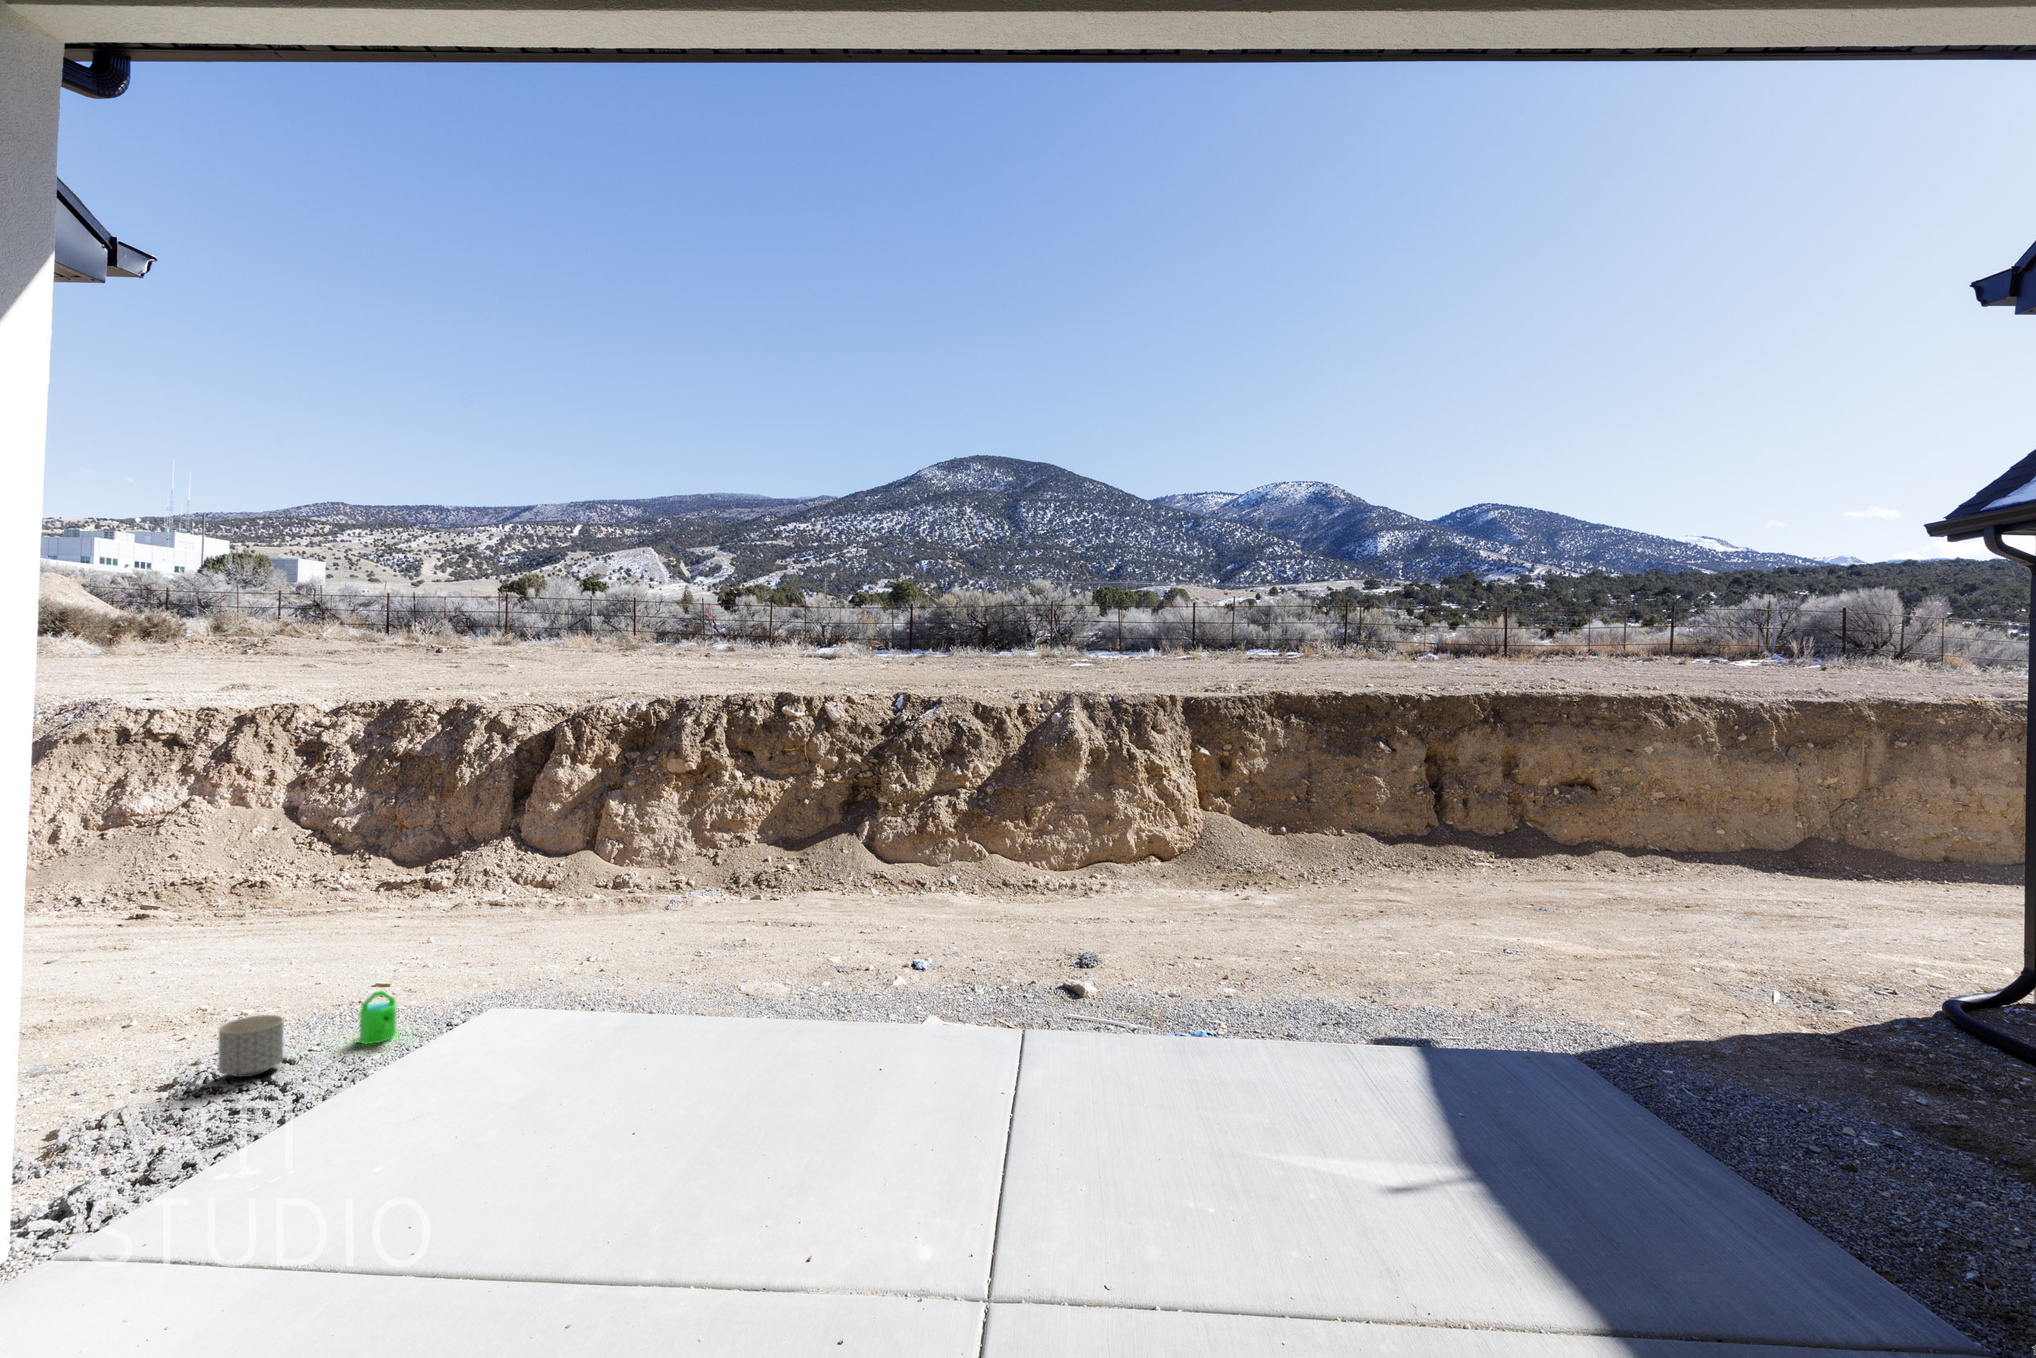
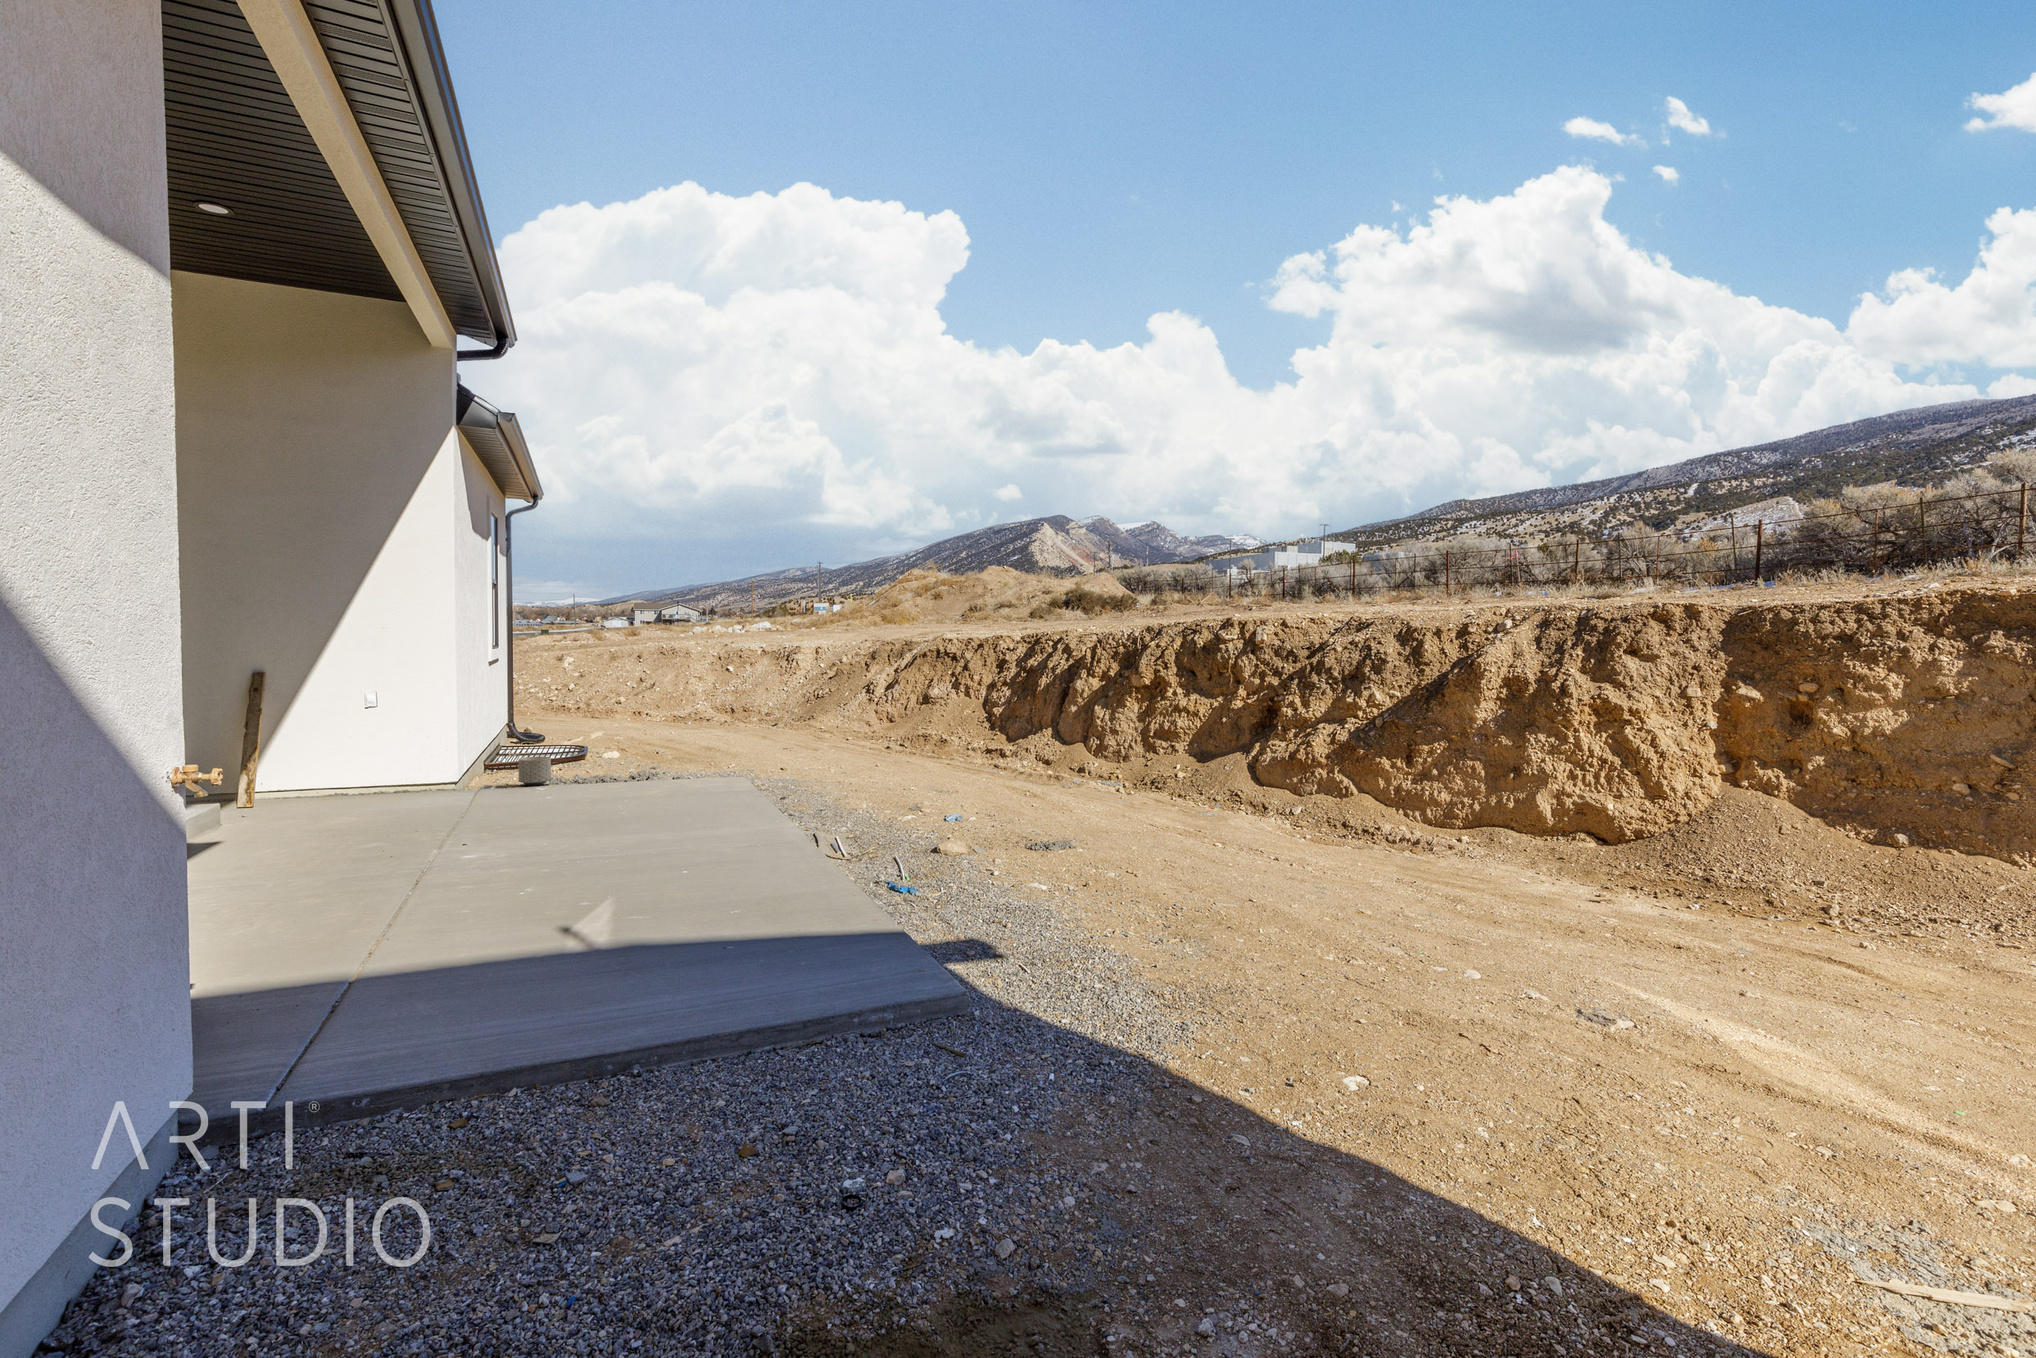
watering can: present [358,991,398,1044] -> none [579,757,610,787]

